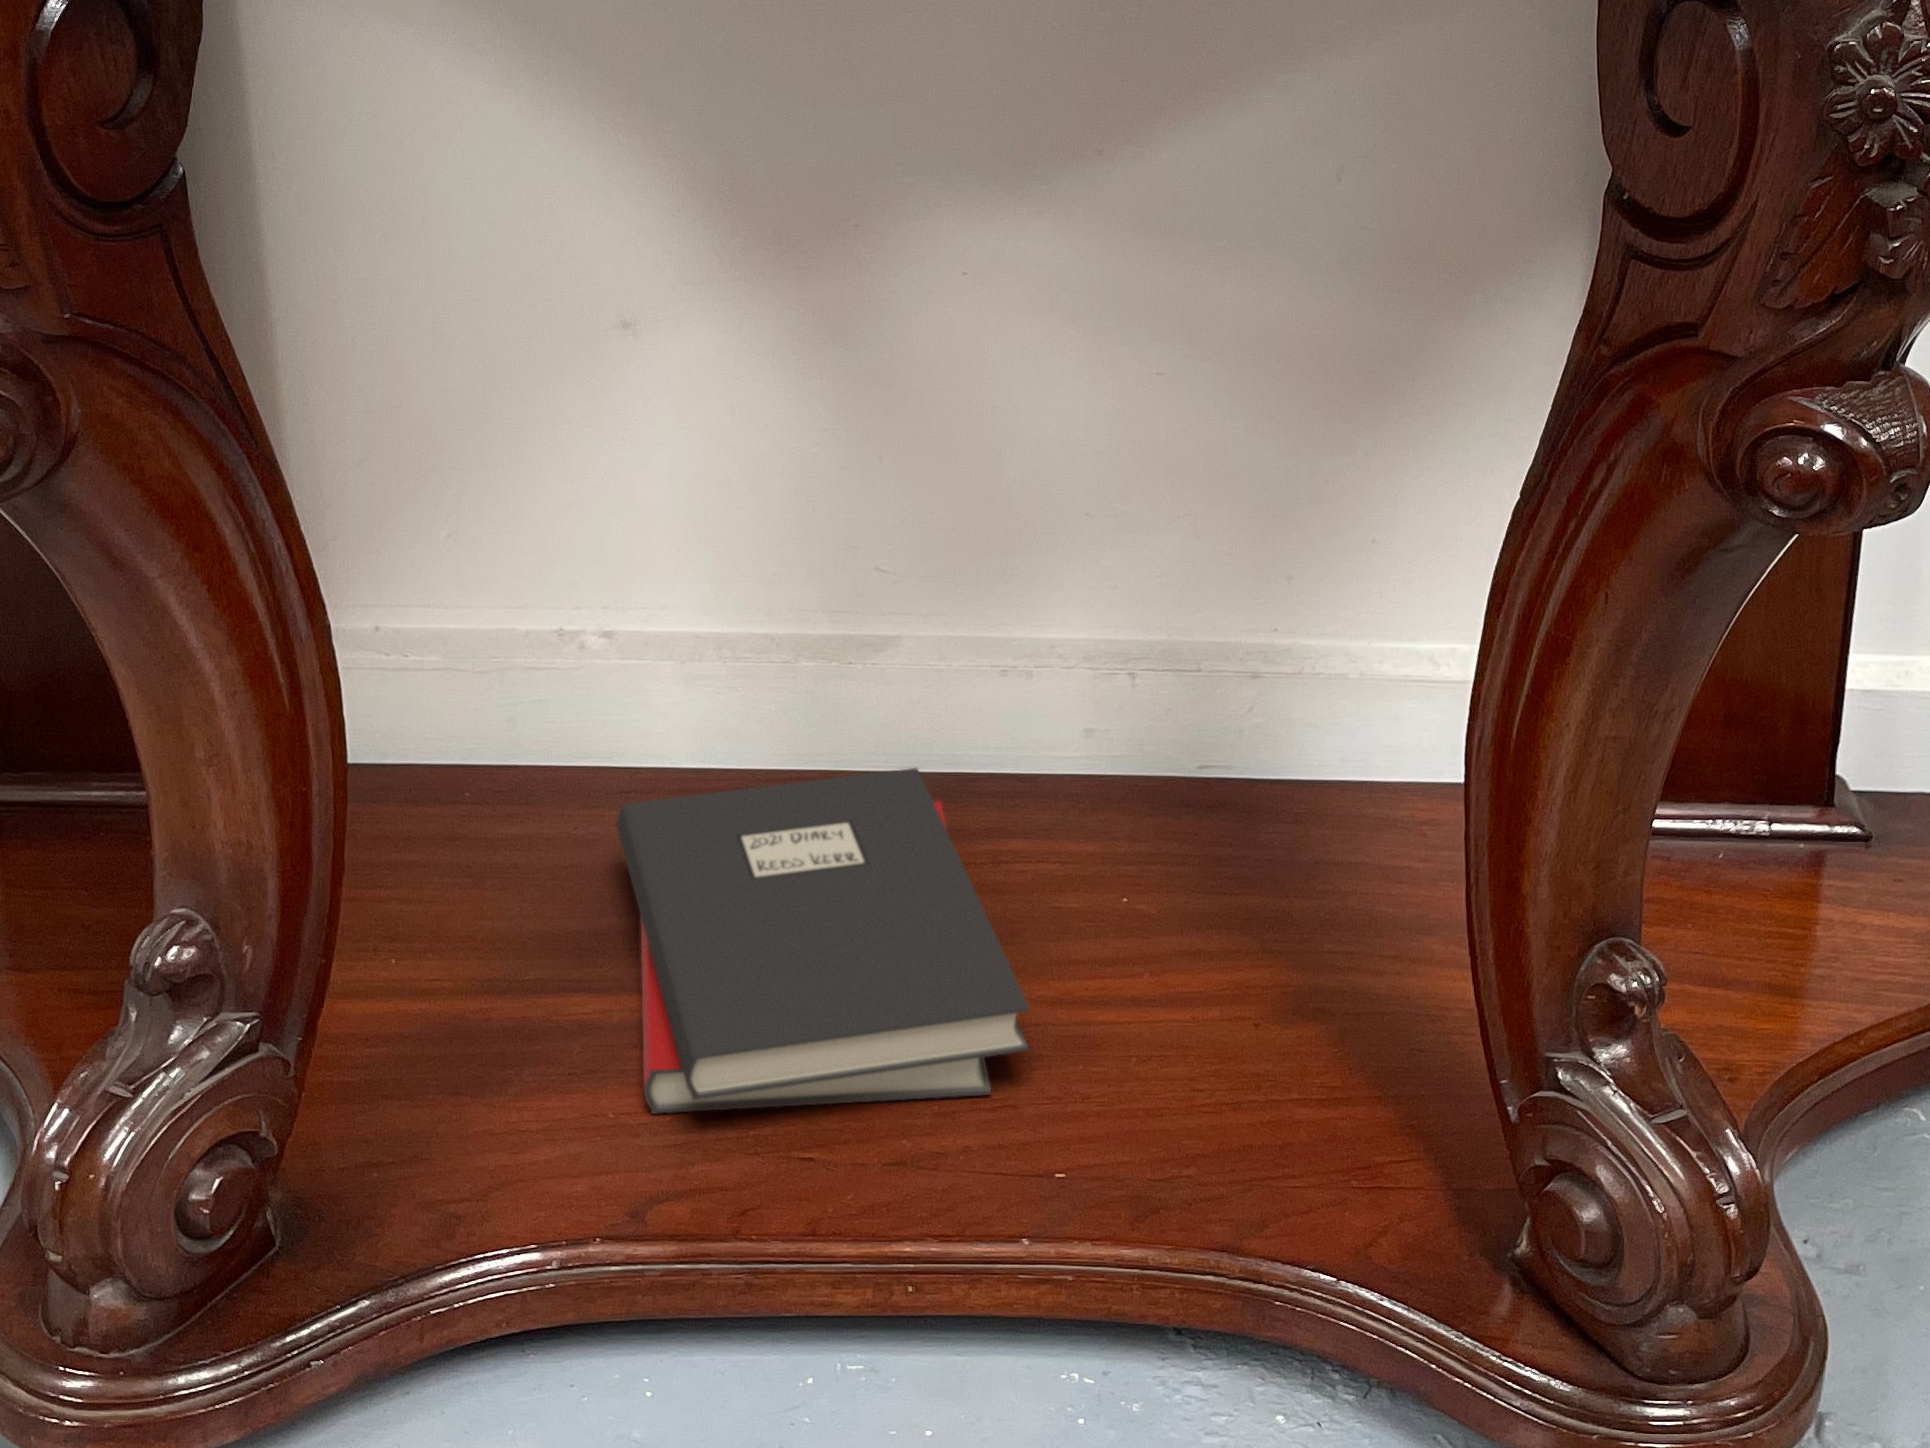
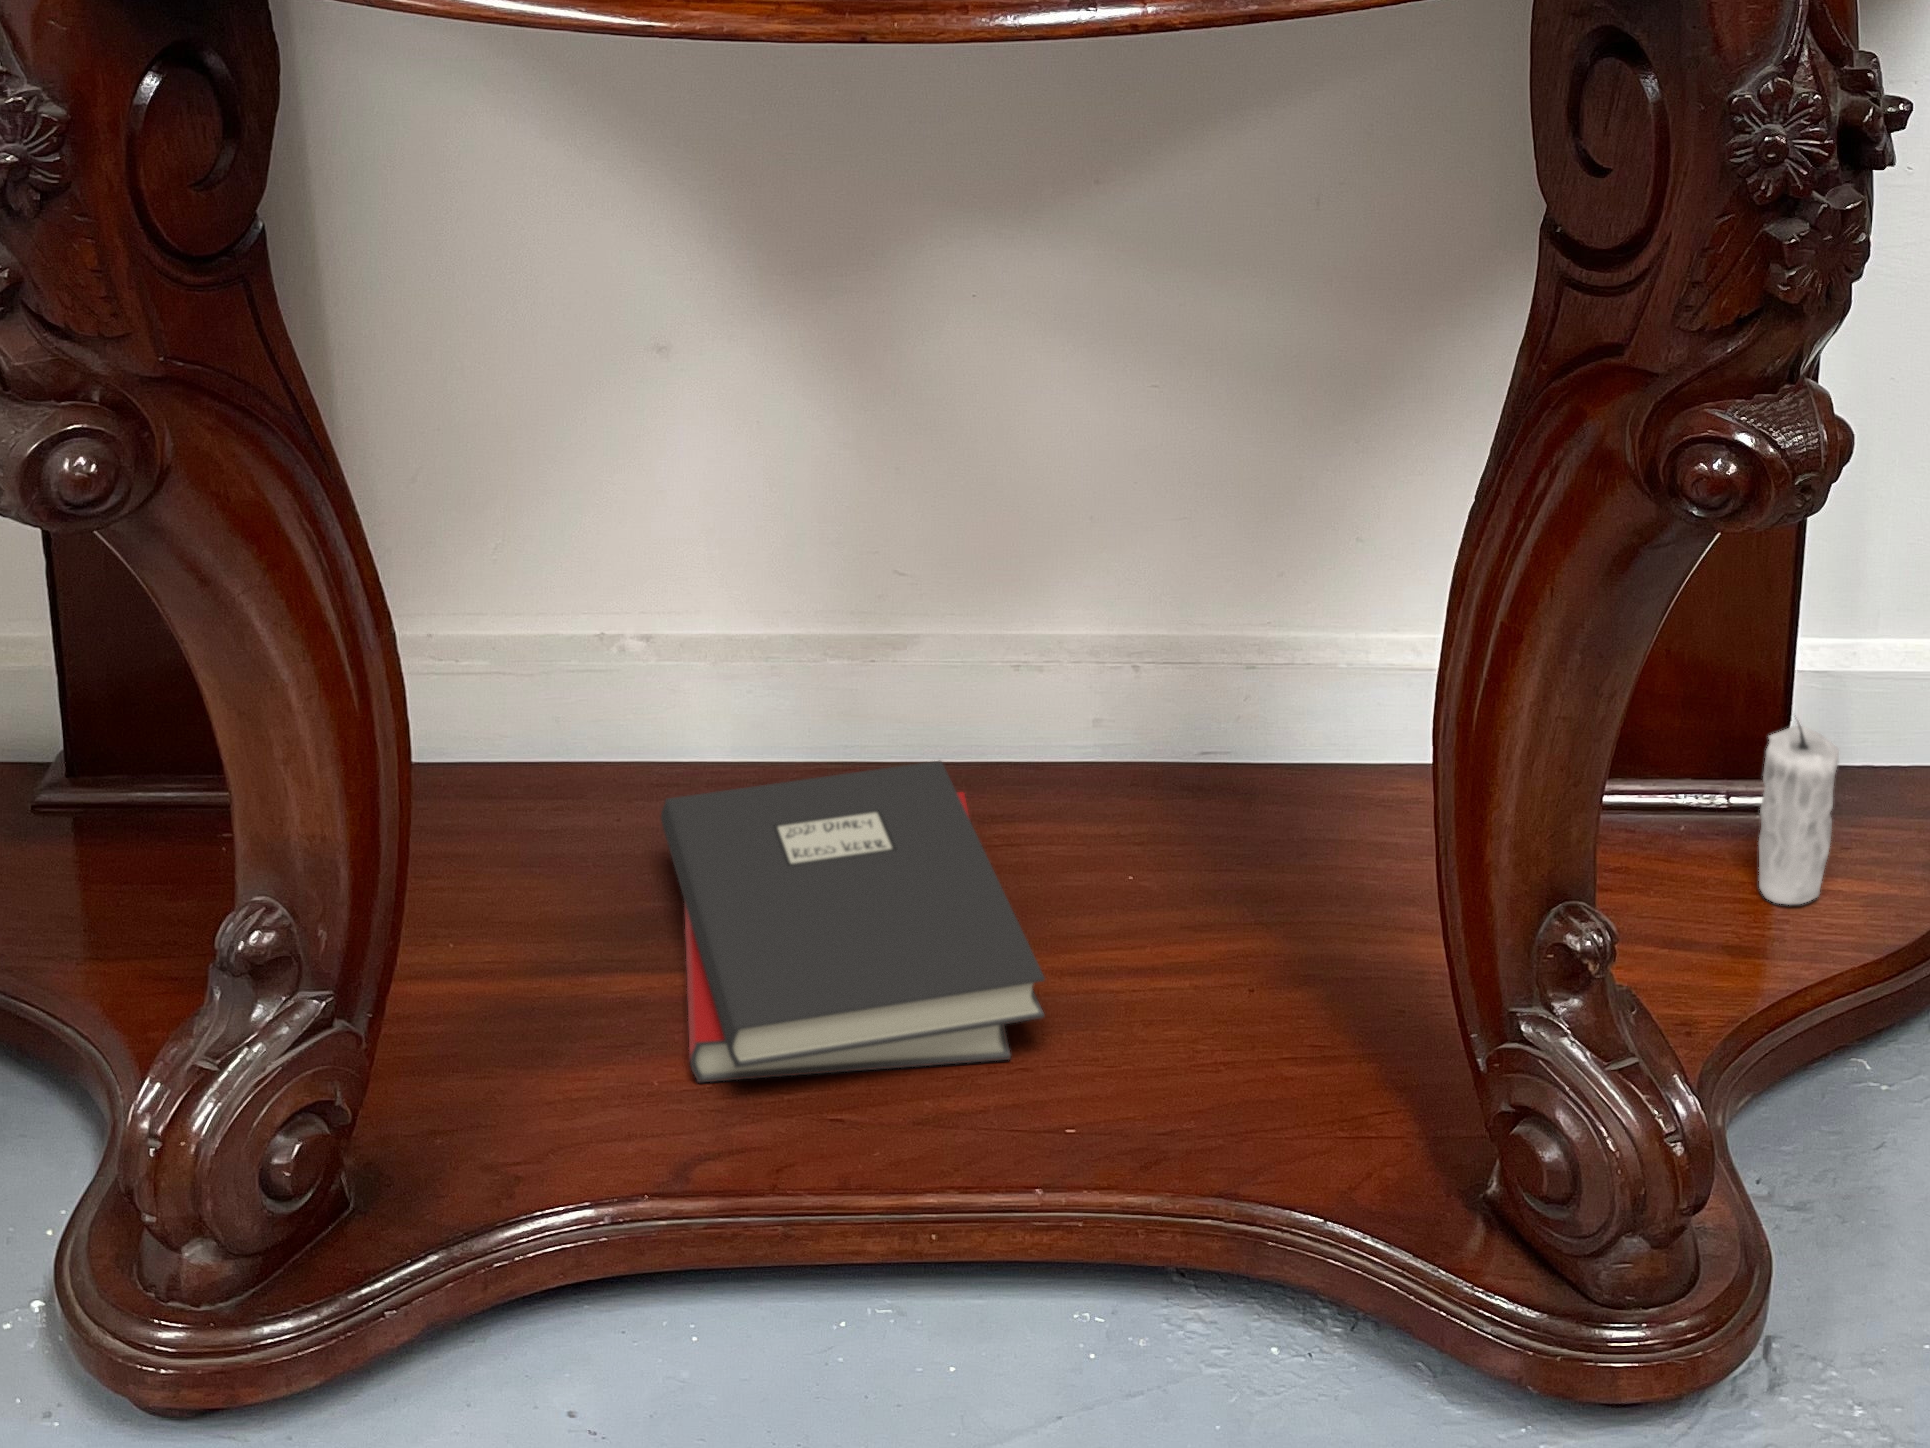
candle: none [1799,729,1890,939] -> present [1759,724,1839,905]

